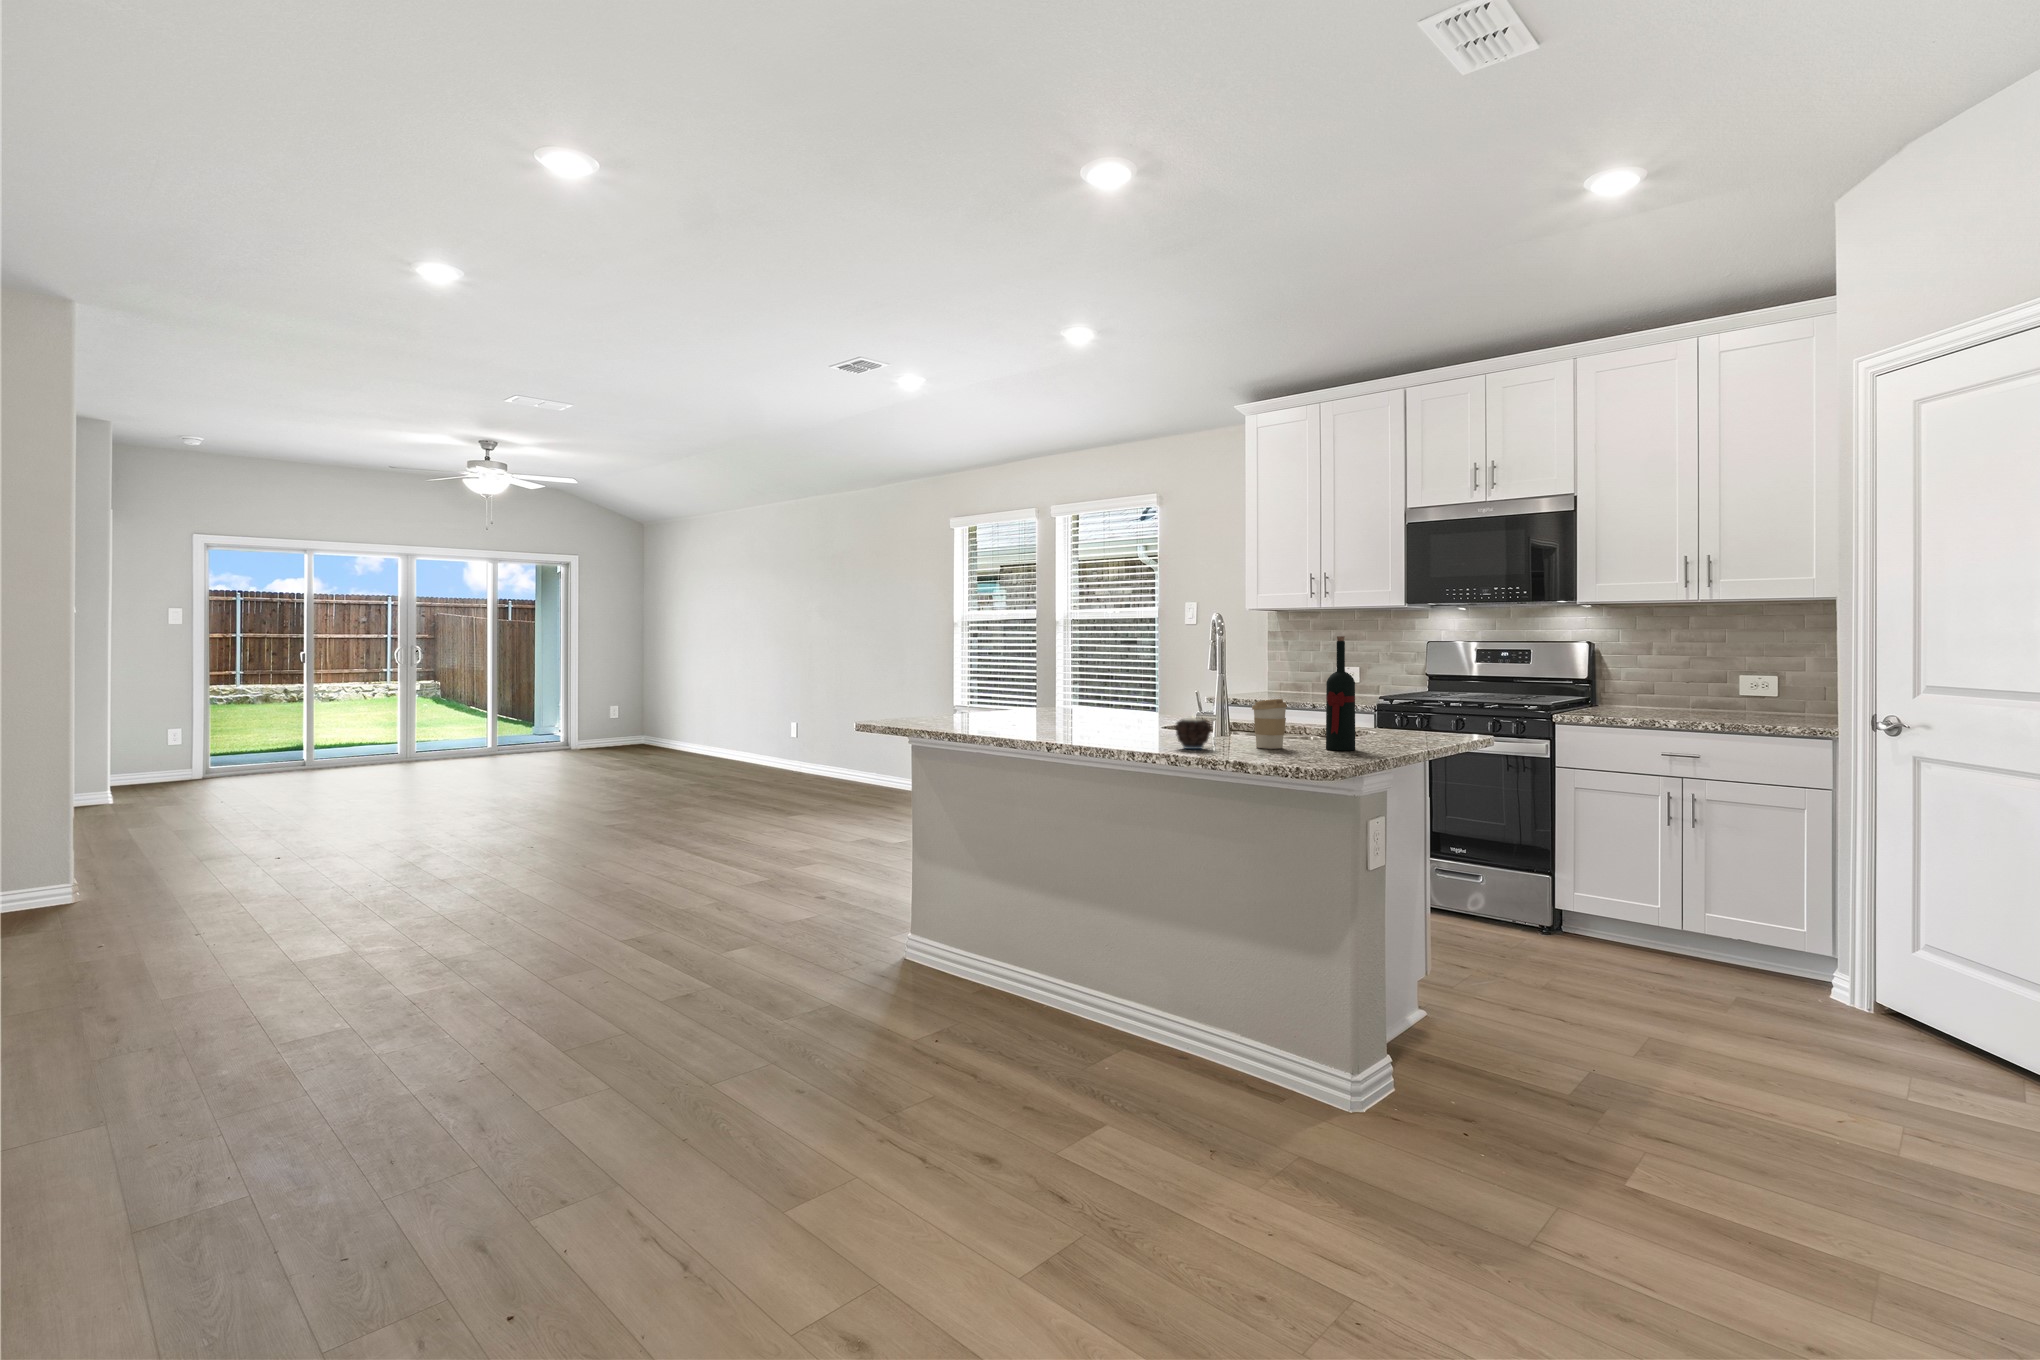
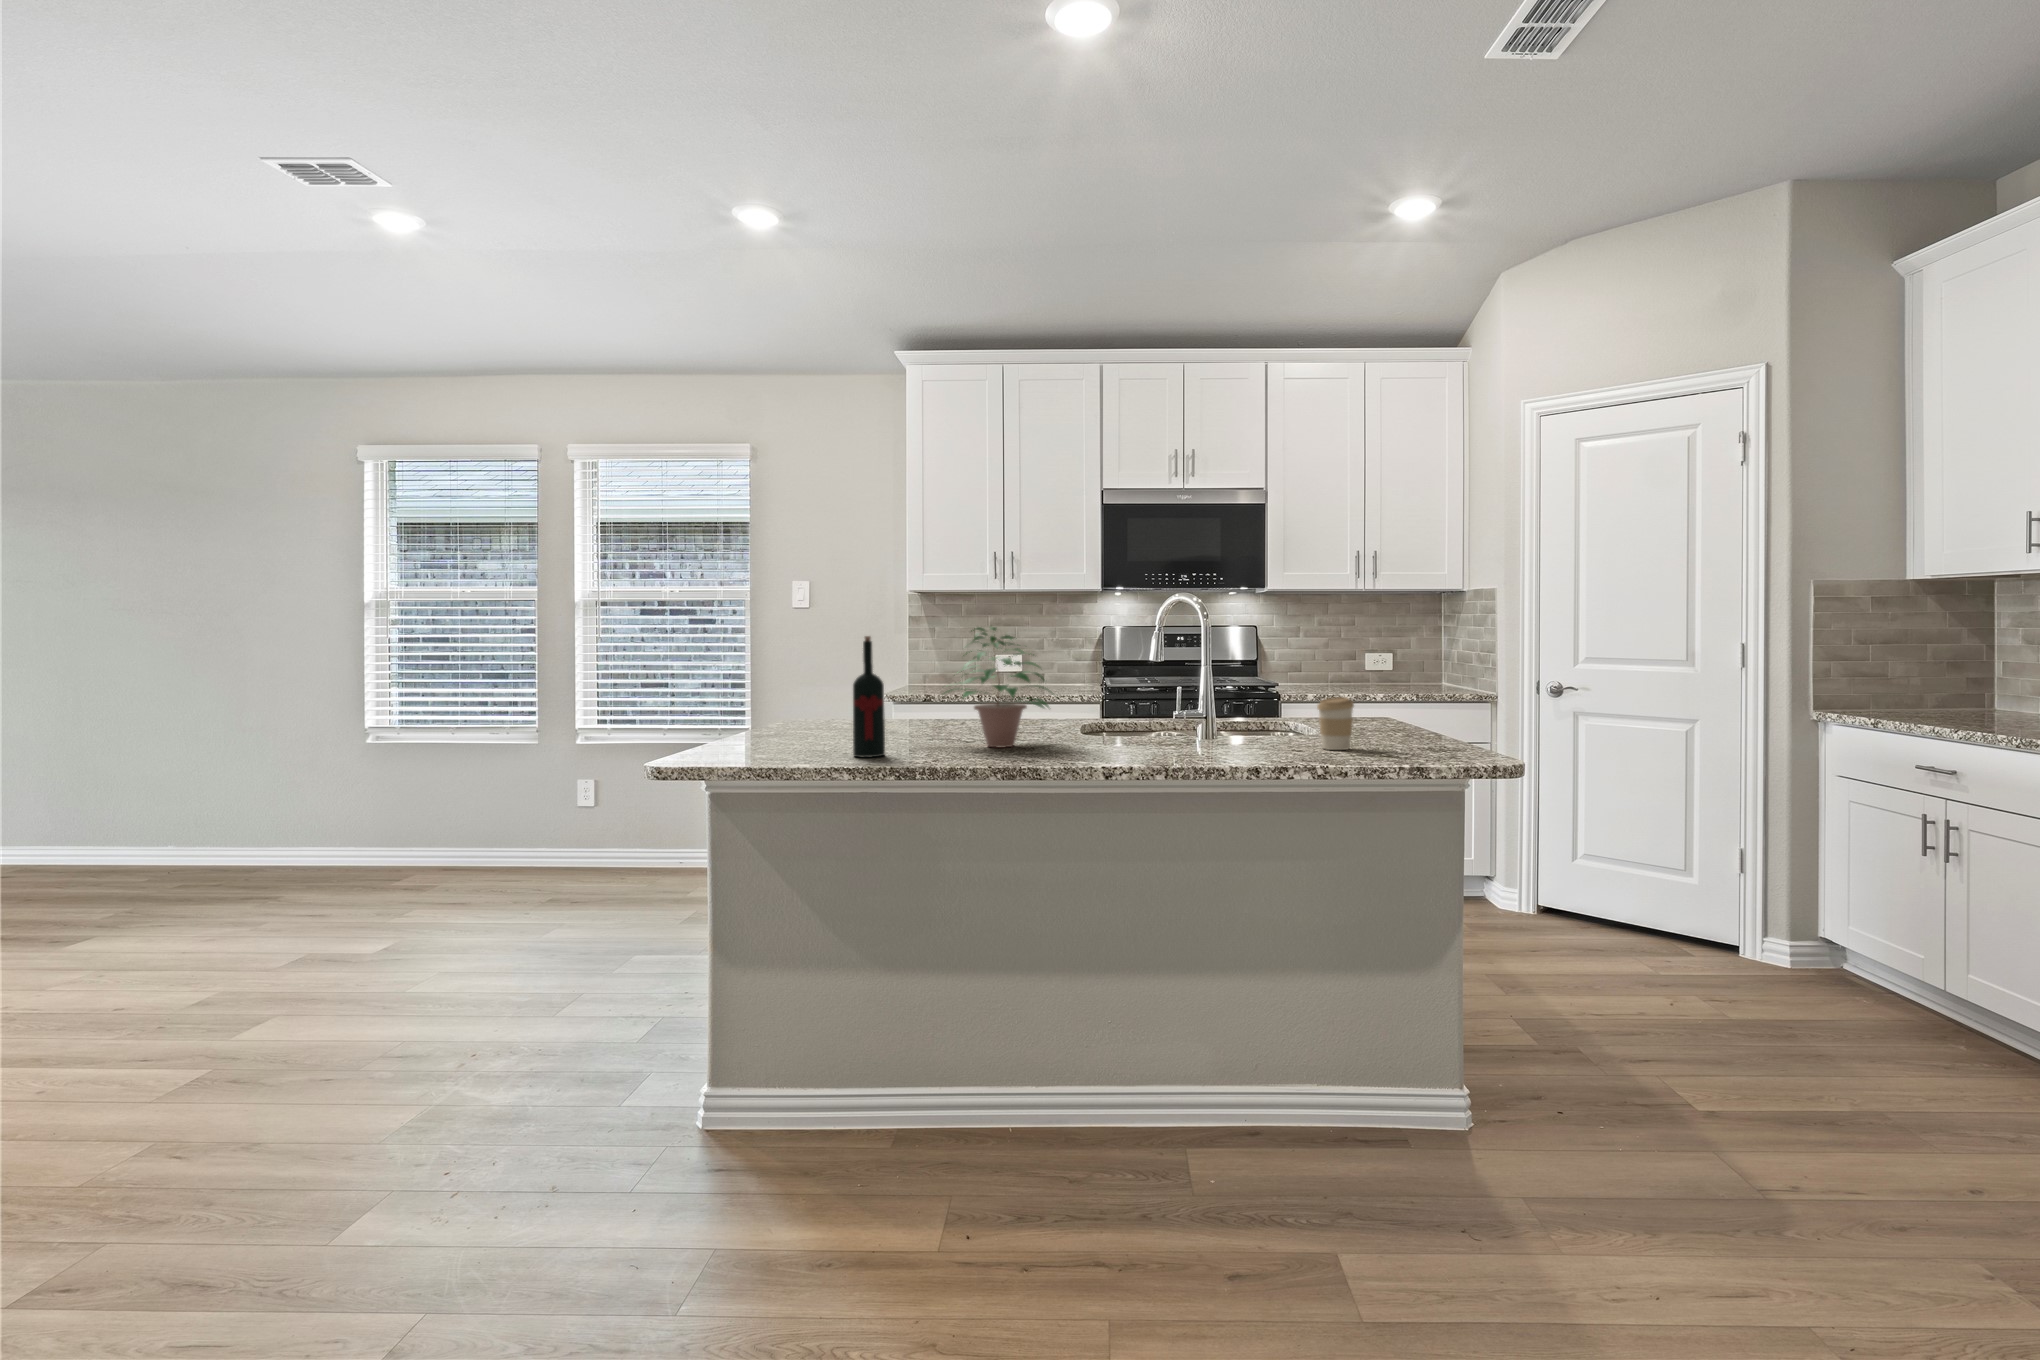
potted plant: none [1009,629,1113,727] -> present [946,627,1049,747]
wine bottle: present [1326,636,1355,751] -> present [853,636,885,758]
candle: present [1175,718,1212,749] -> none [1277,718,1318,758]

